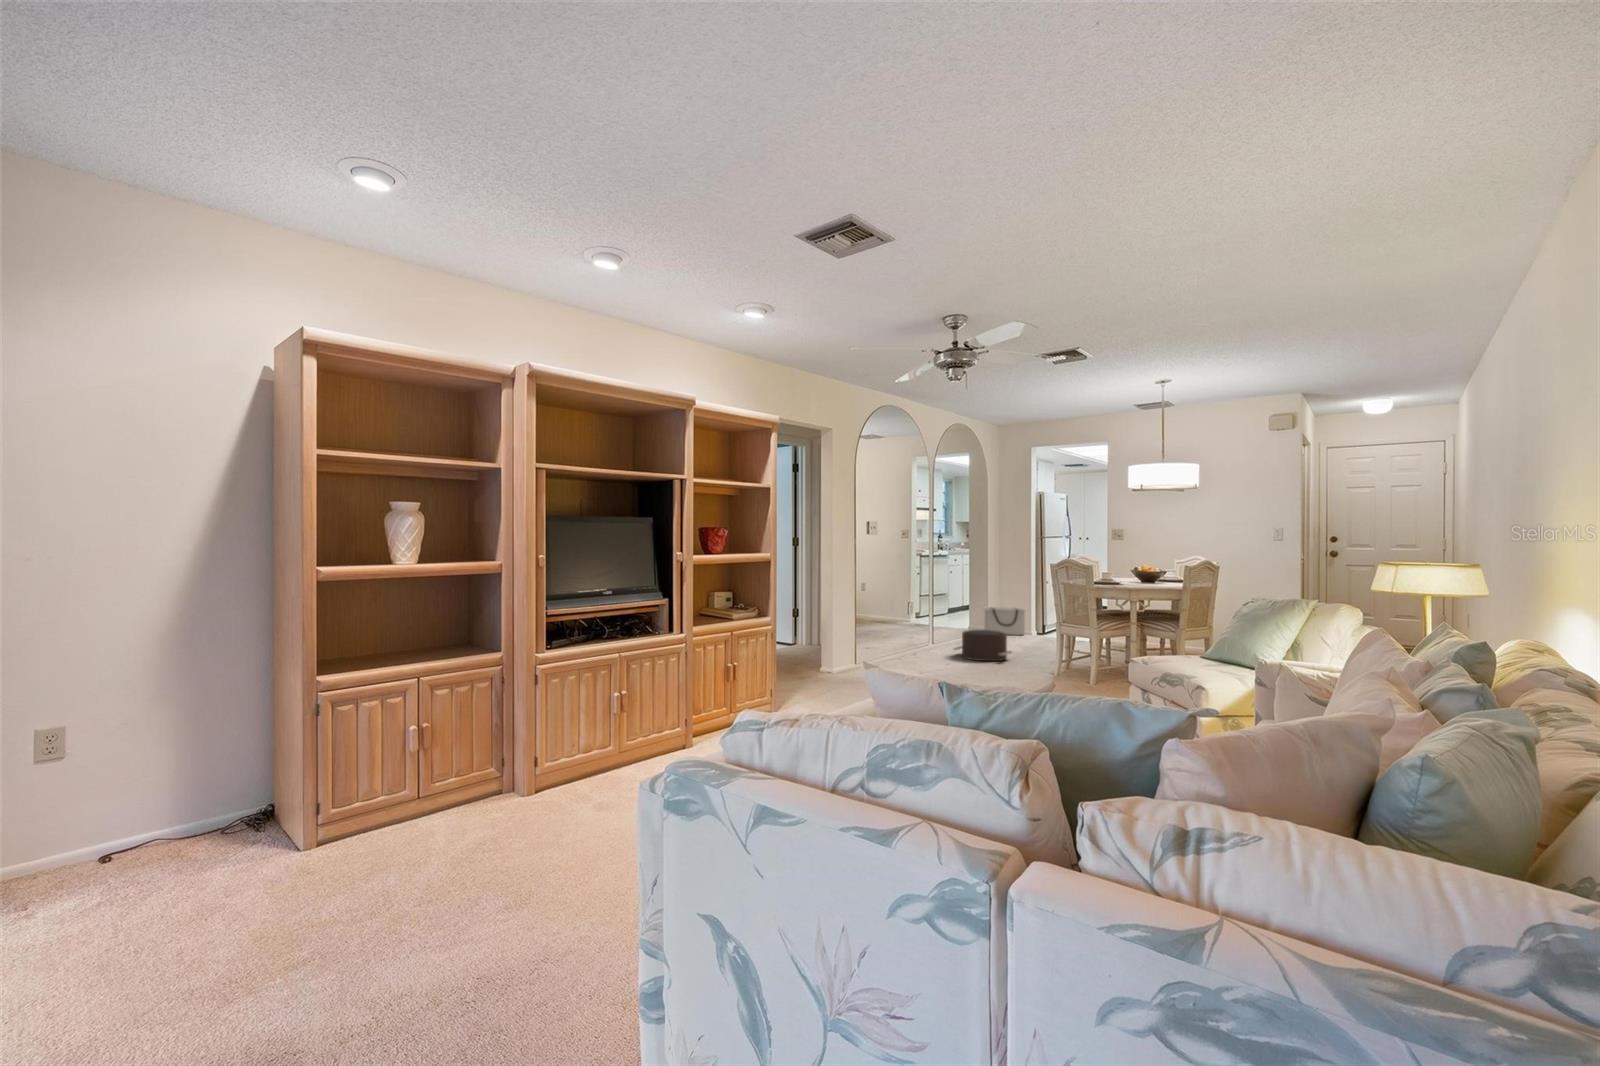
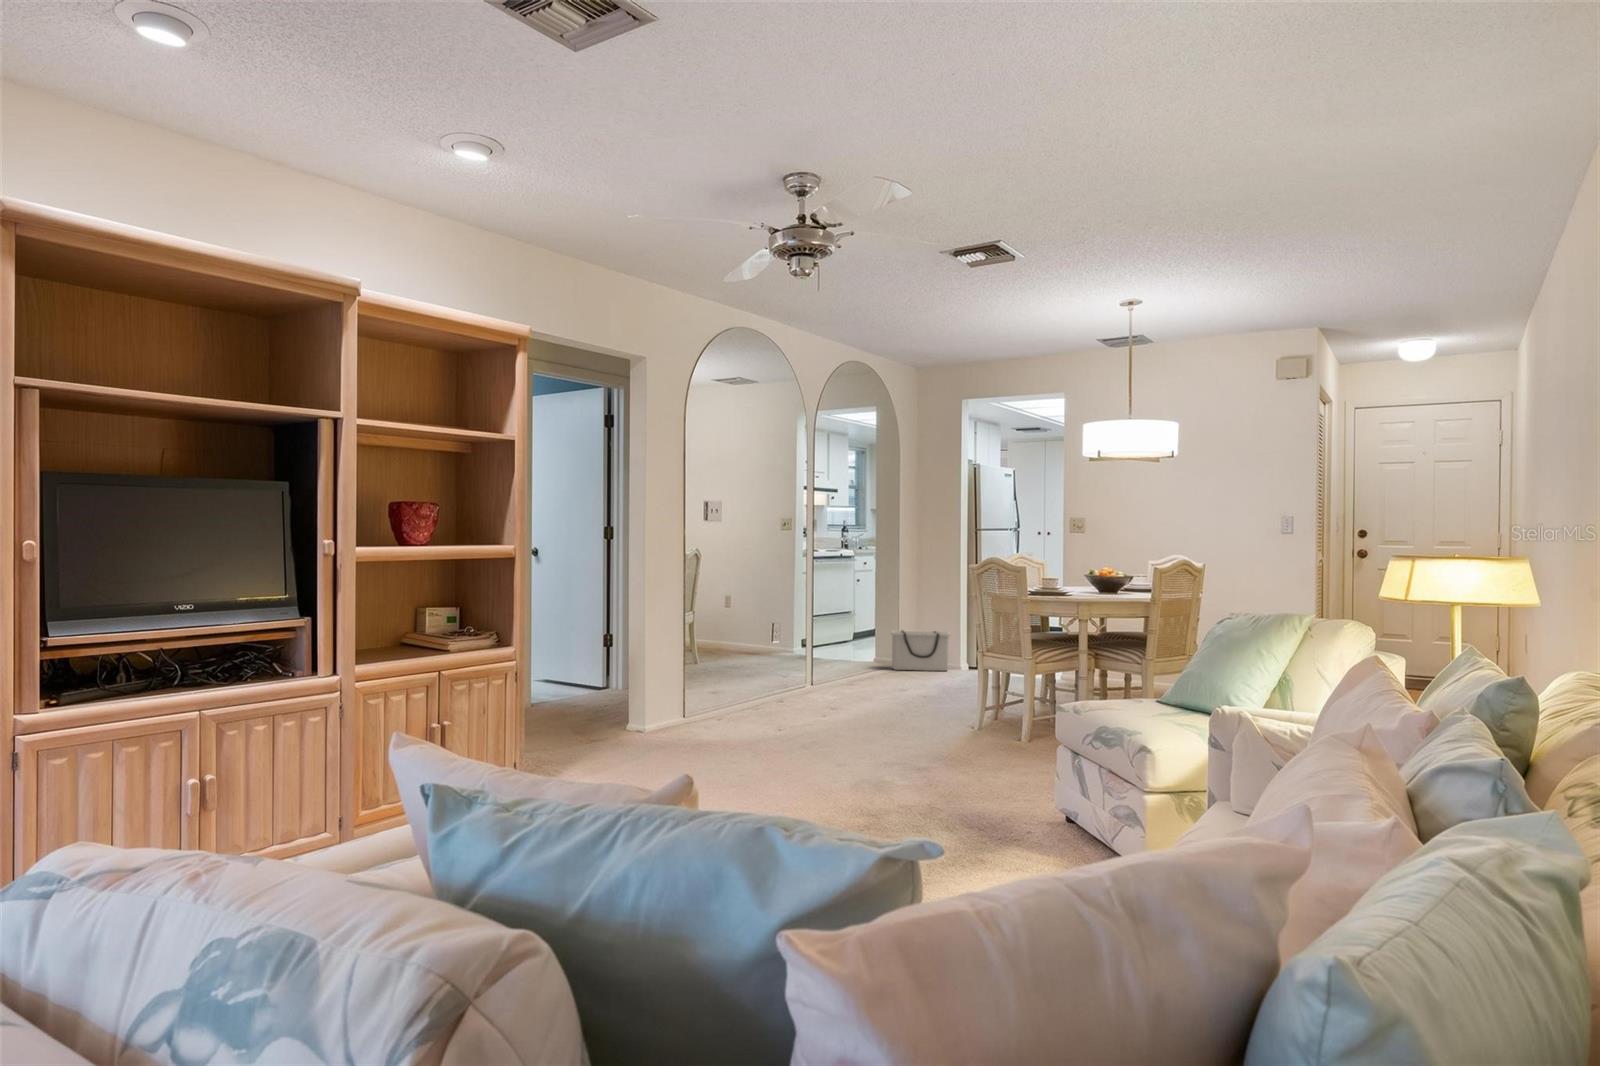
pouf: present [953,630,1011,661] -> none [833,665,920,710]

